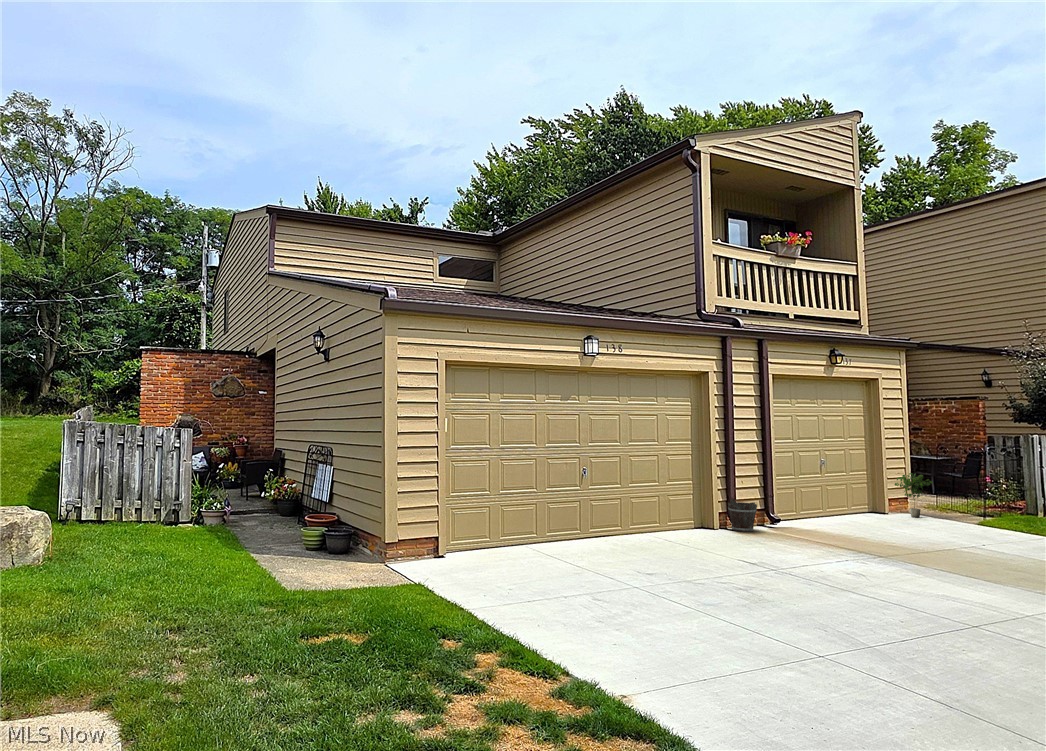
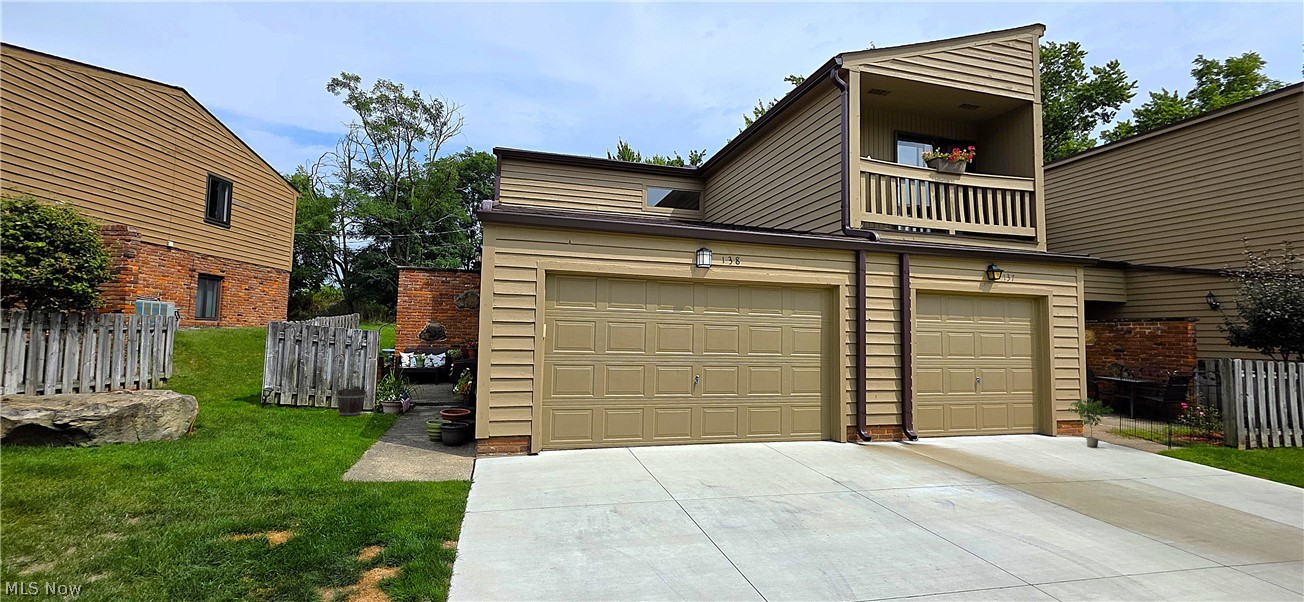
bucket: present [728,499,757,532] -> present [337,386,366,416]

